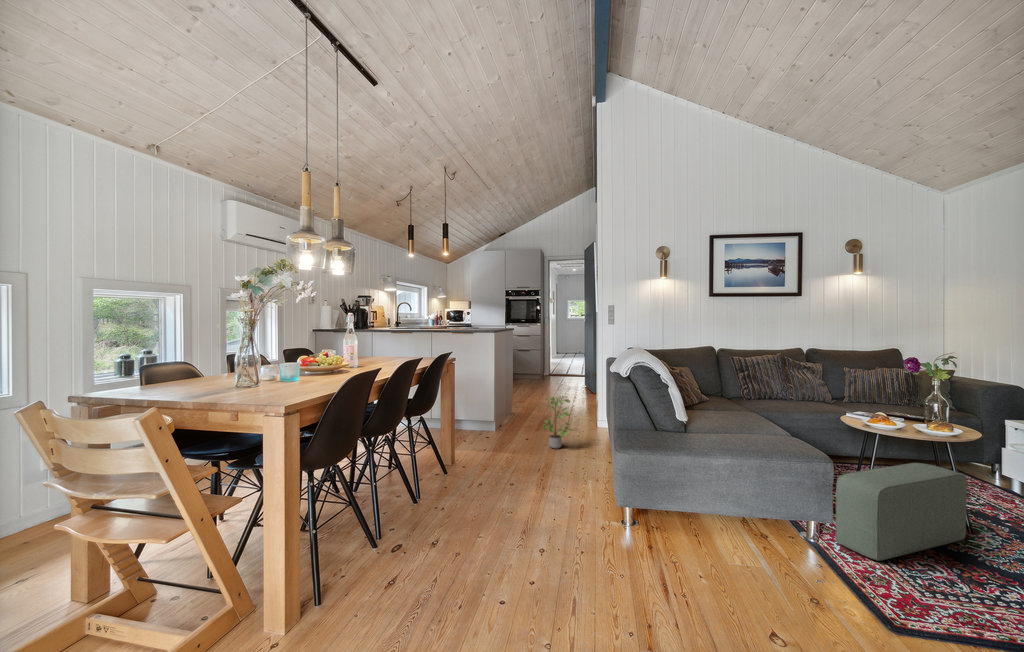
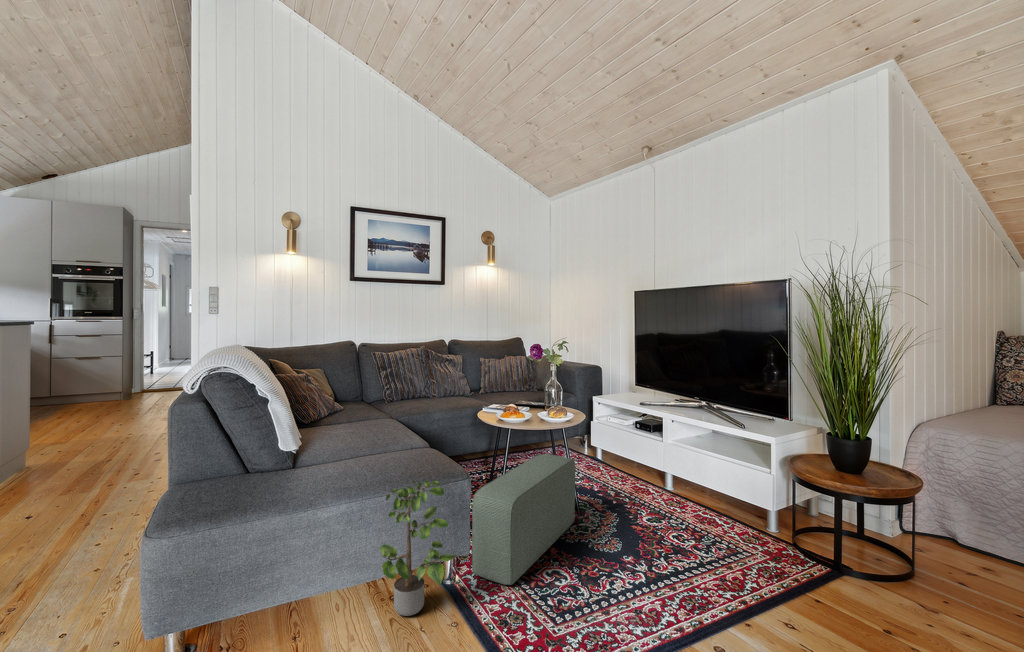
potted plant: present [543,396,572,449] -> present [381,481,457,616]

